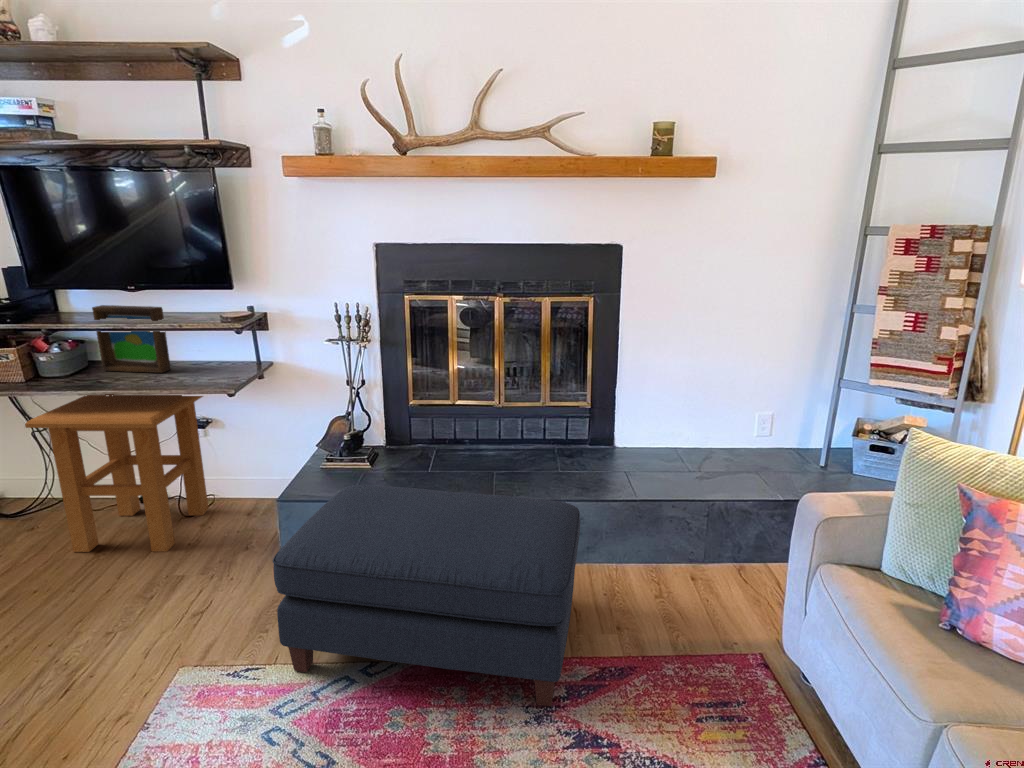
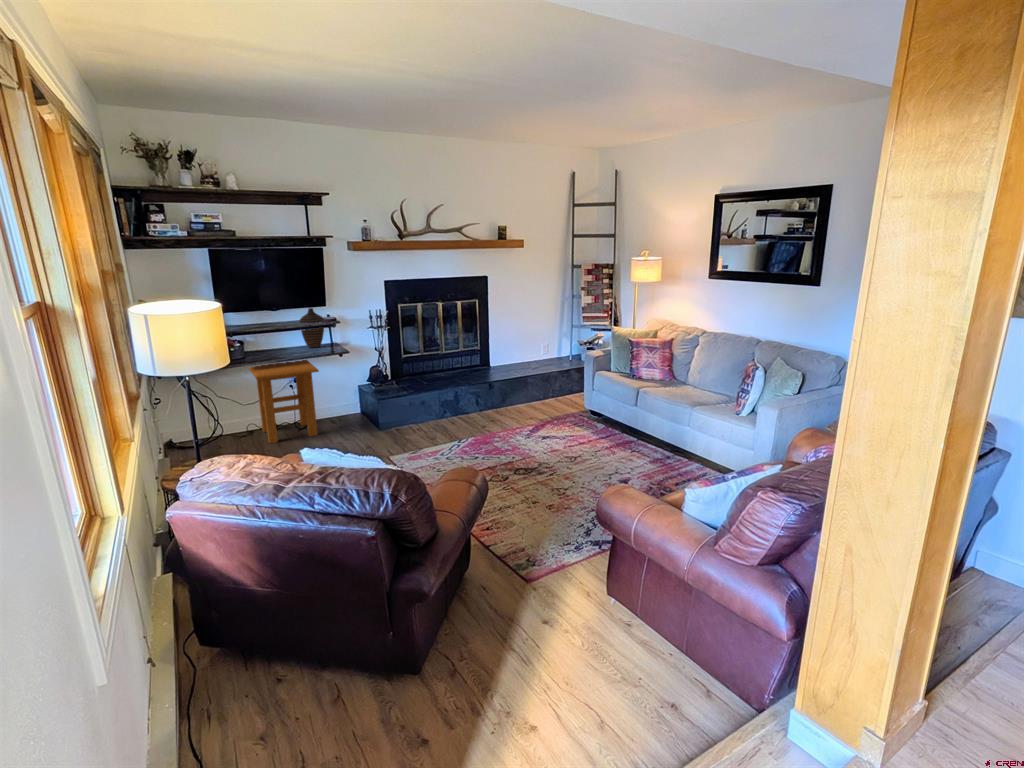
decorative vase: none [179,290,229,371] -> present [300,308,324,348]
picture frame: present [92,305,171,373] -> none [255,318,294,353]
ottoman: present [273,485,580,706] -> none [415,374,527,444]

